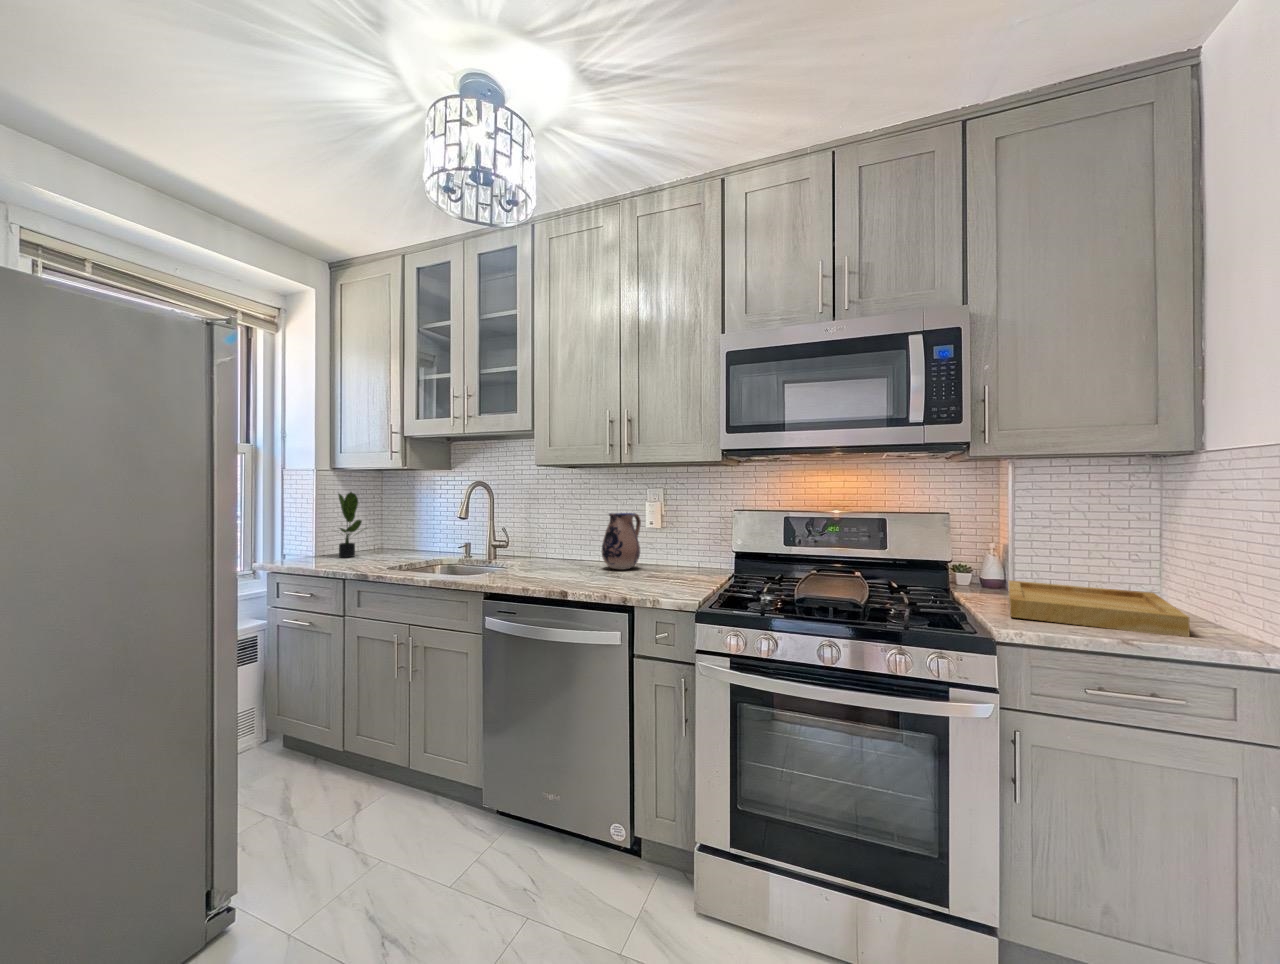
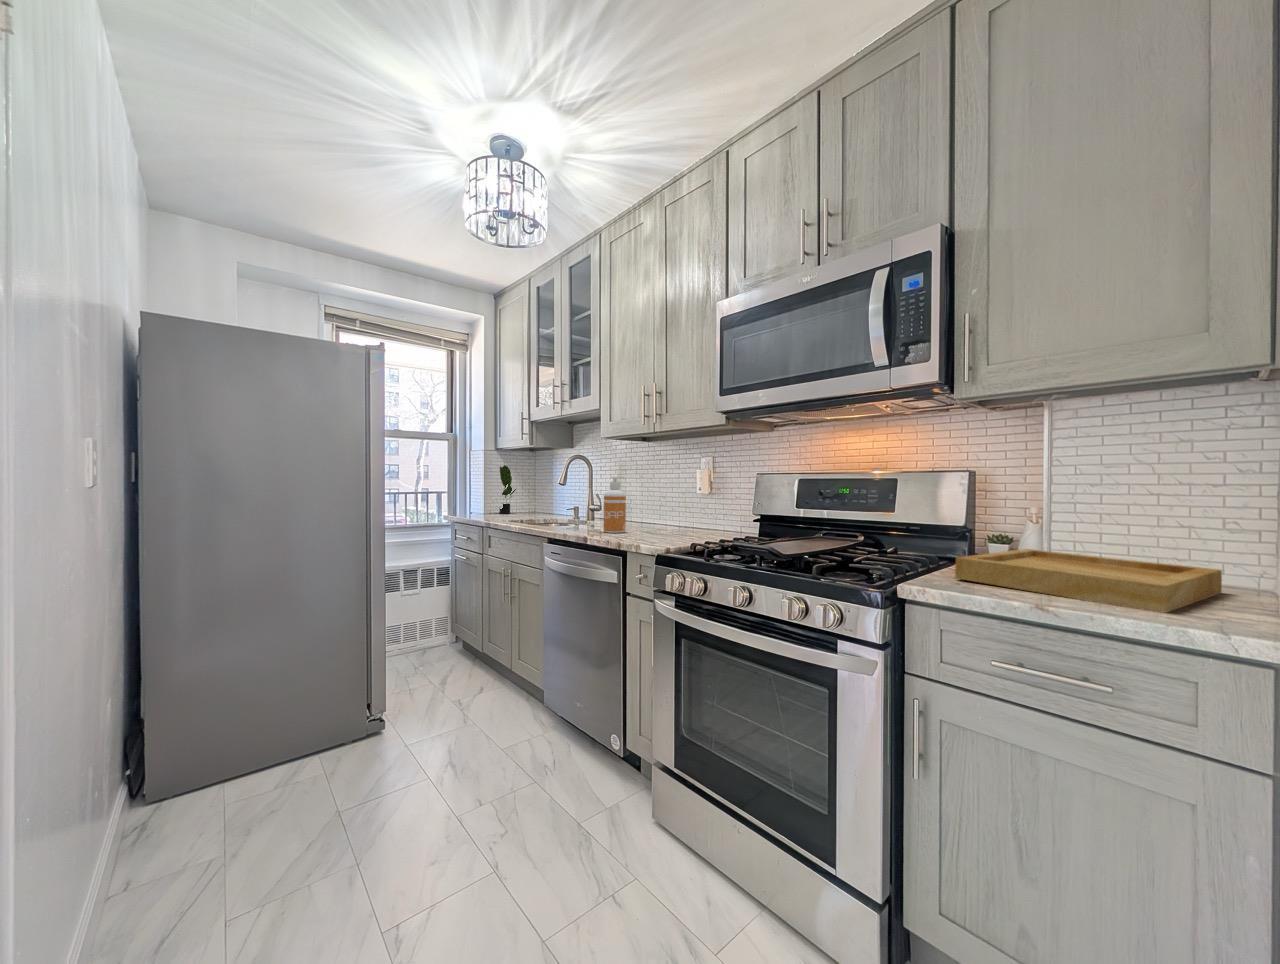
ceramic pitcher: present [602,513,641,570] -> none [654,479,694,528]
soap dispenser: none [571,517,597,584] -> present [604,477,626,533]

